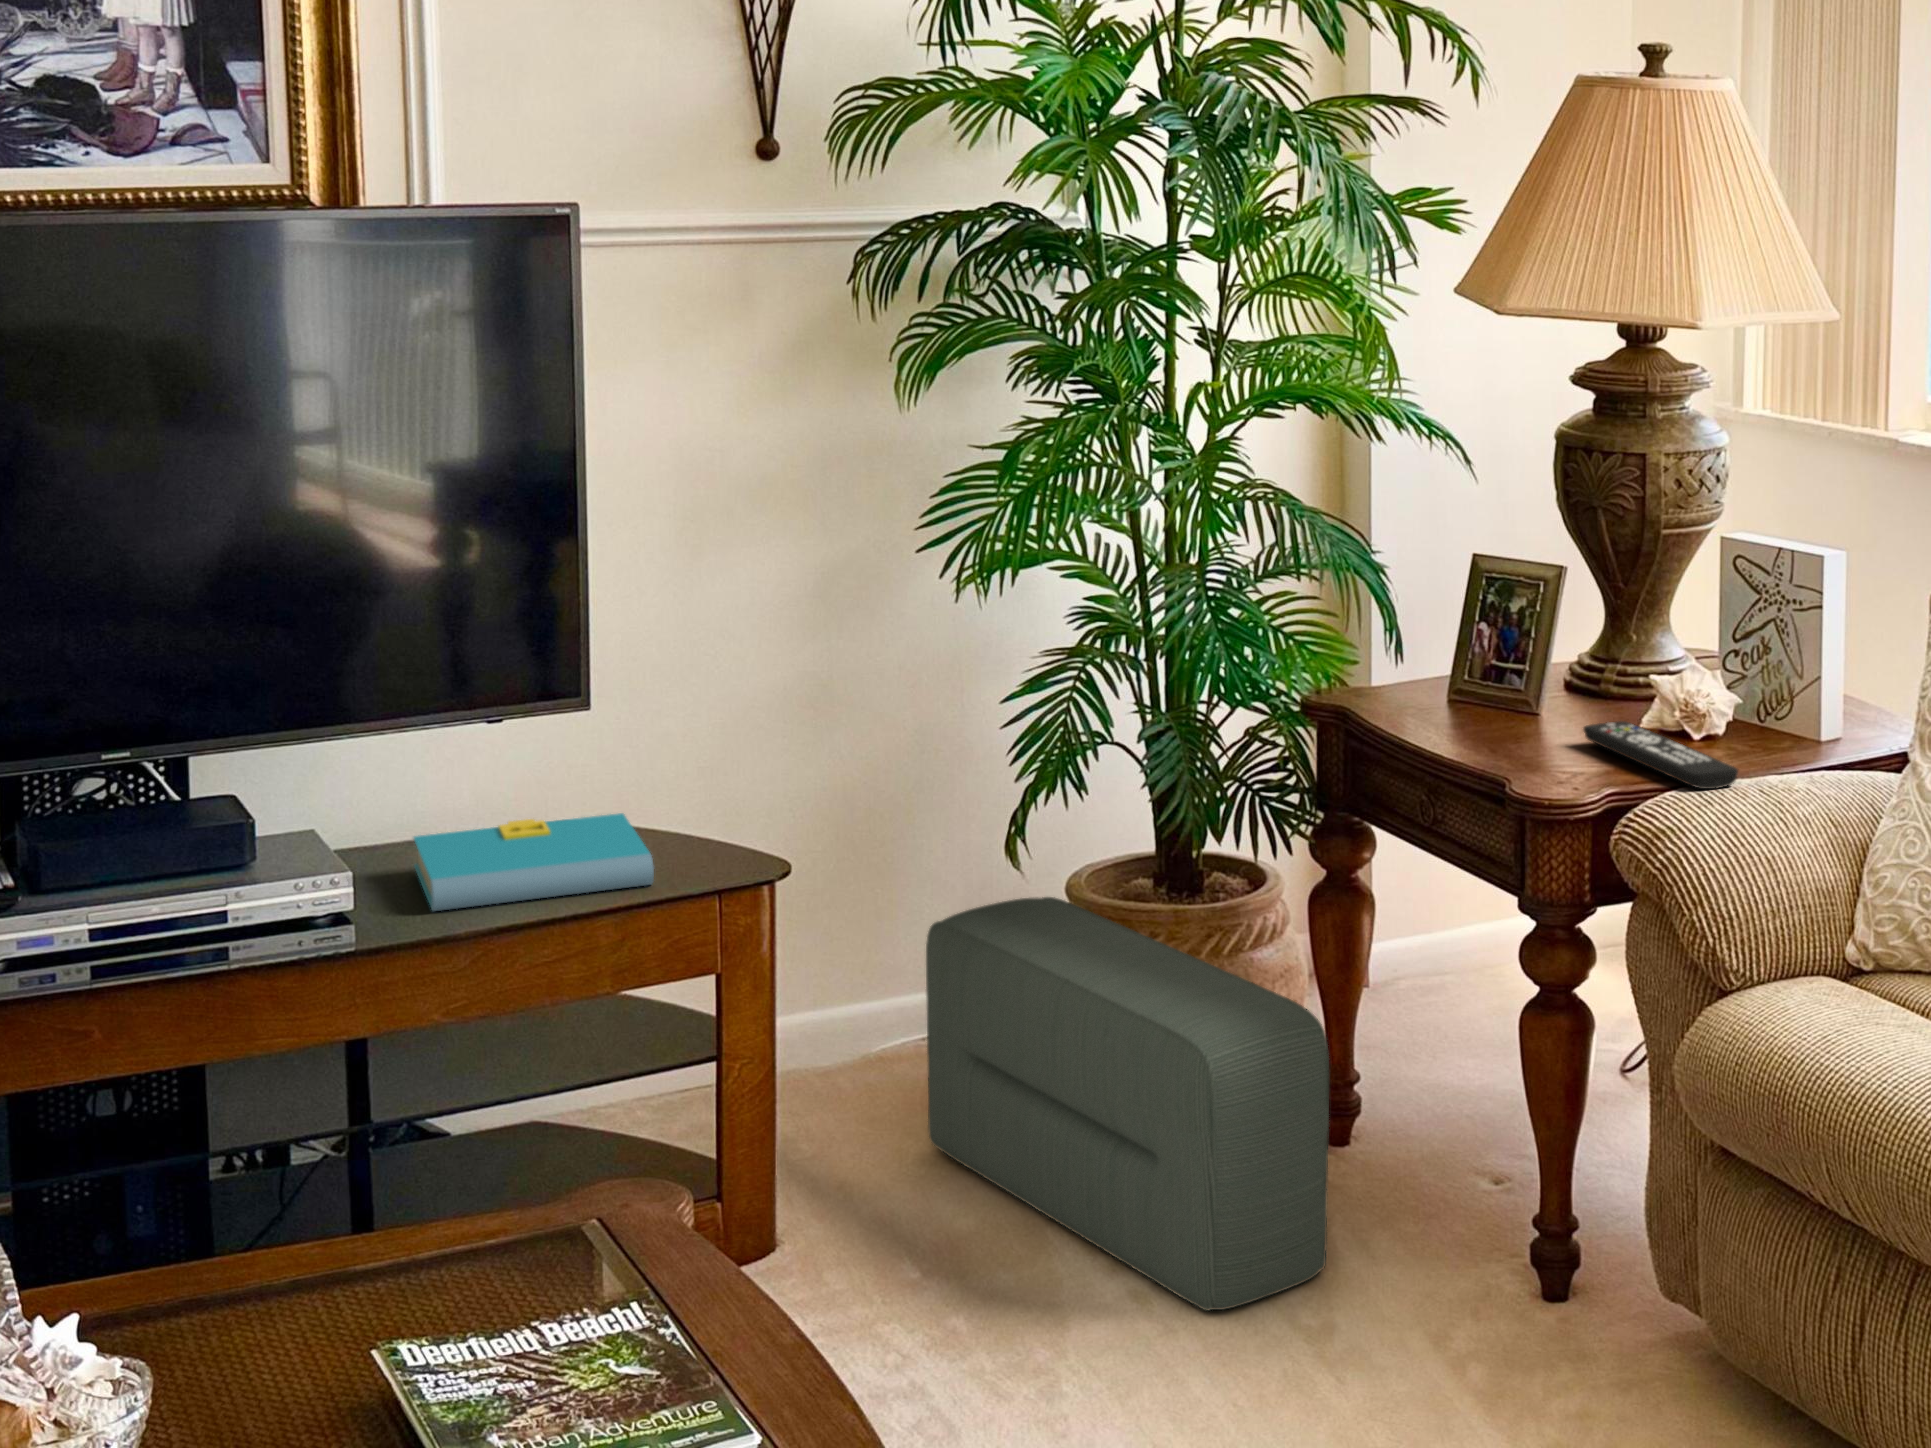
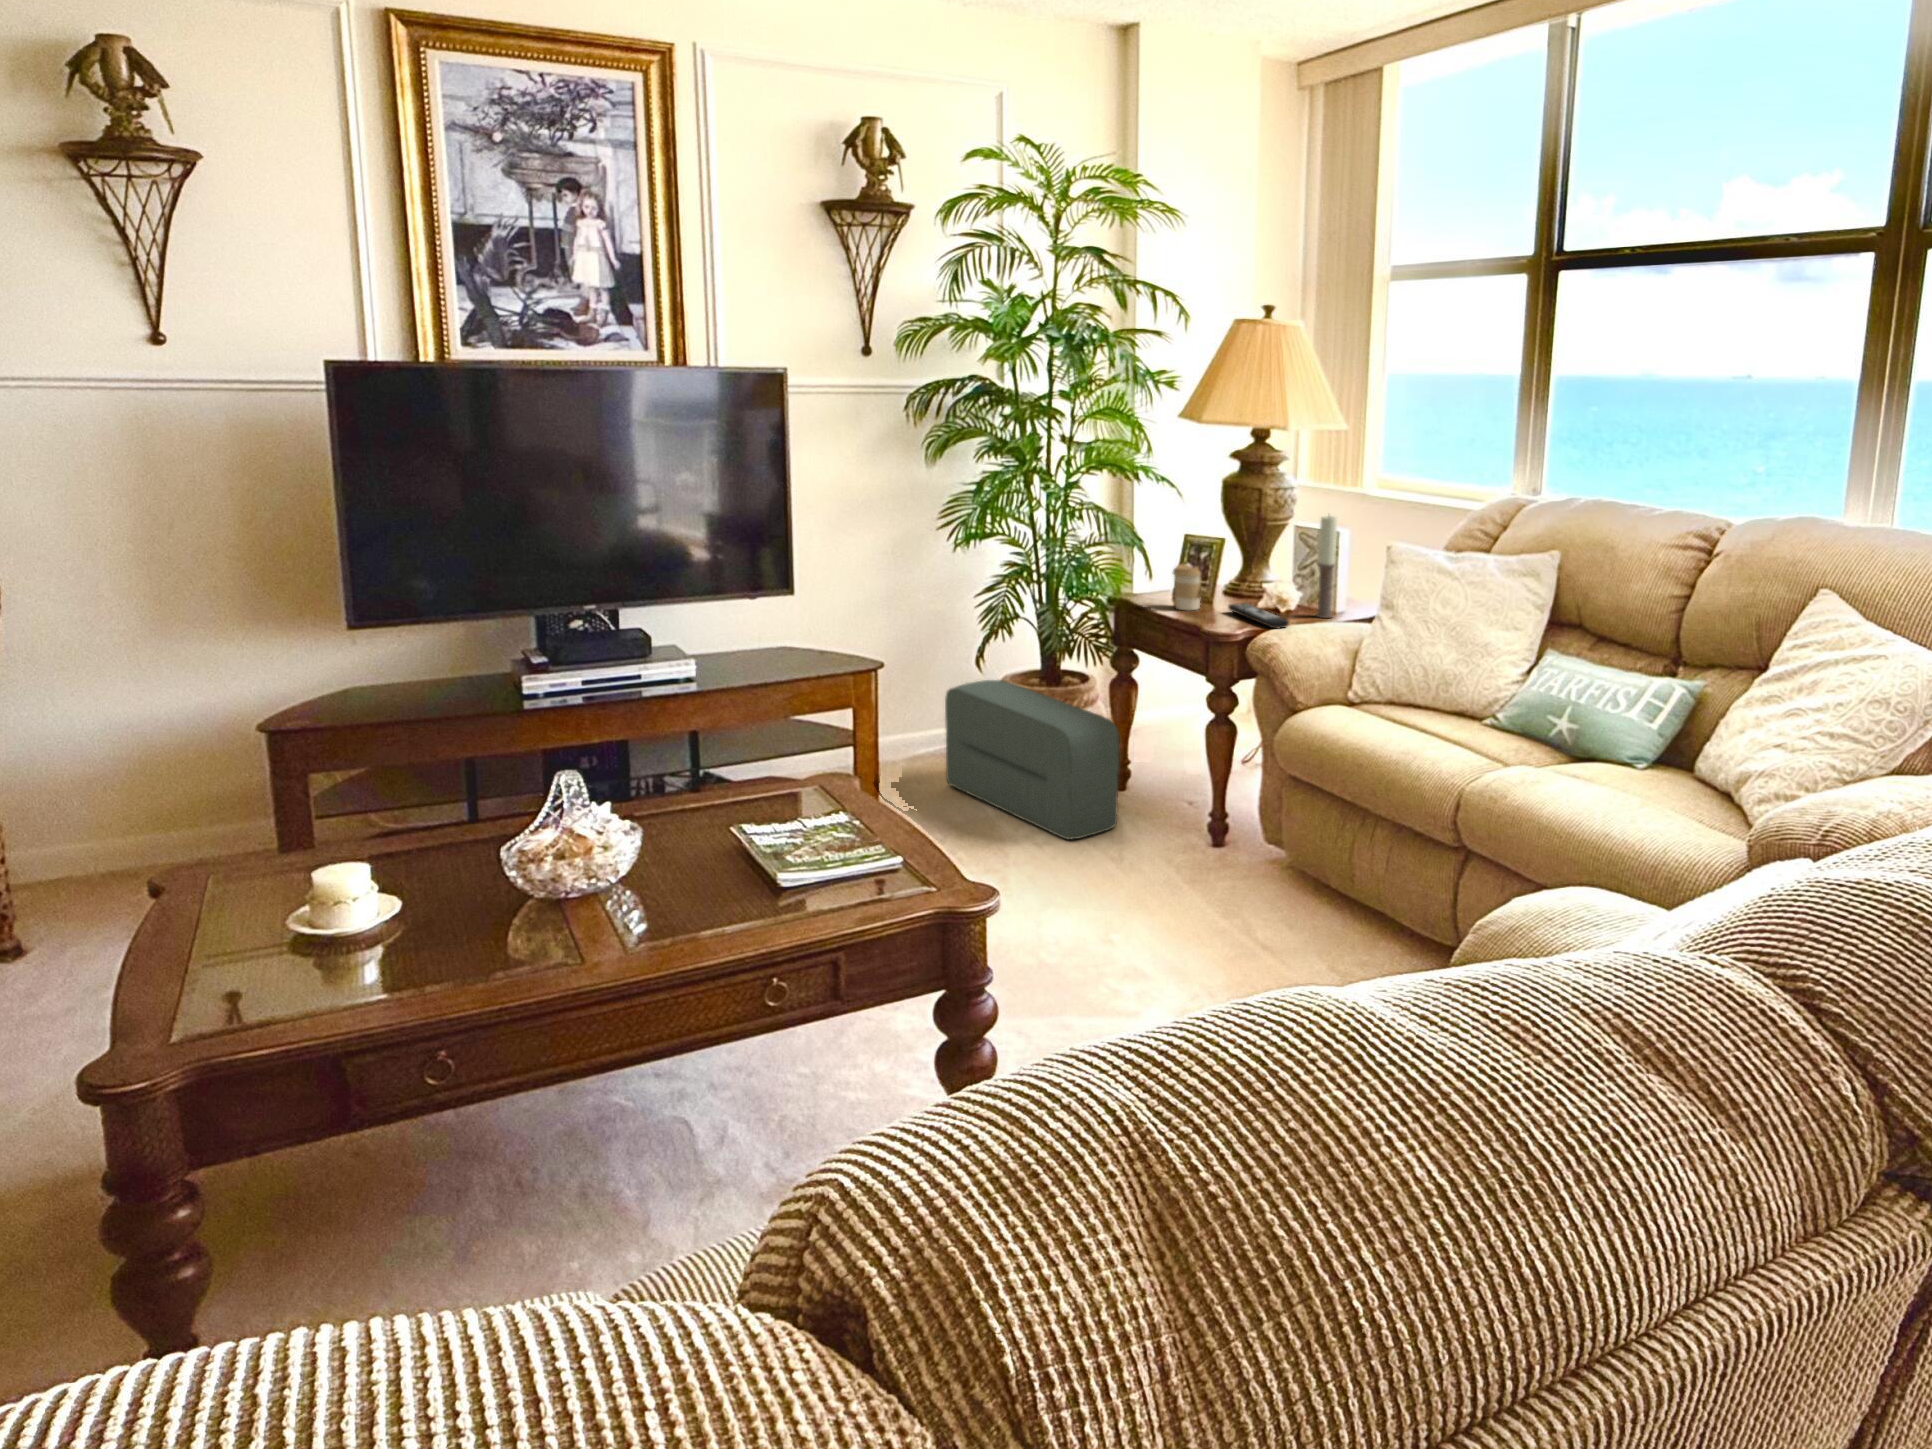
candle: none [1795,508,1843,758] -> present [1316,516,1337,618]
coffee cup: none [1450,626,1526,740] -> present [1173,564,1201,610]
book: present [414,813,654,911] -> none [725,638,832,675]

